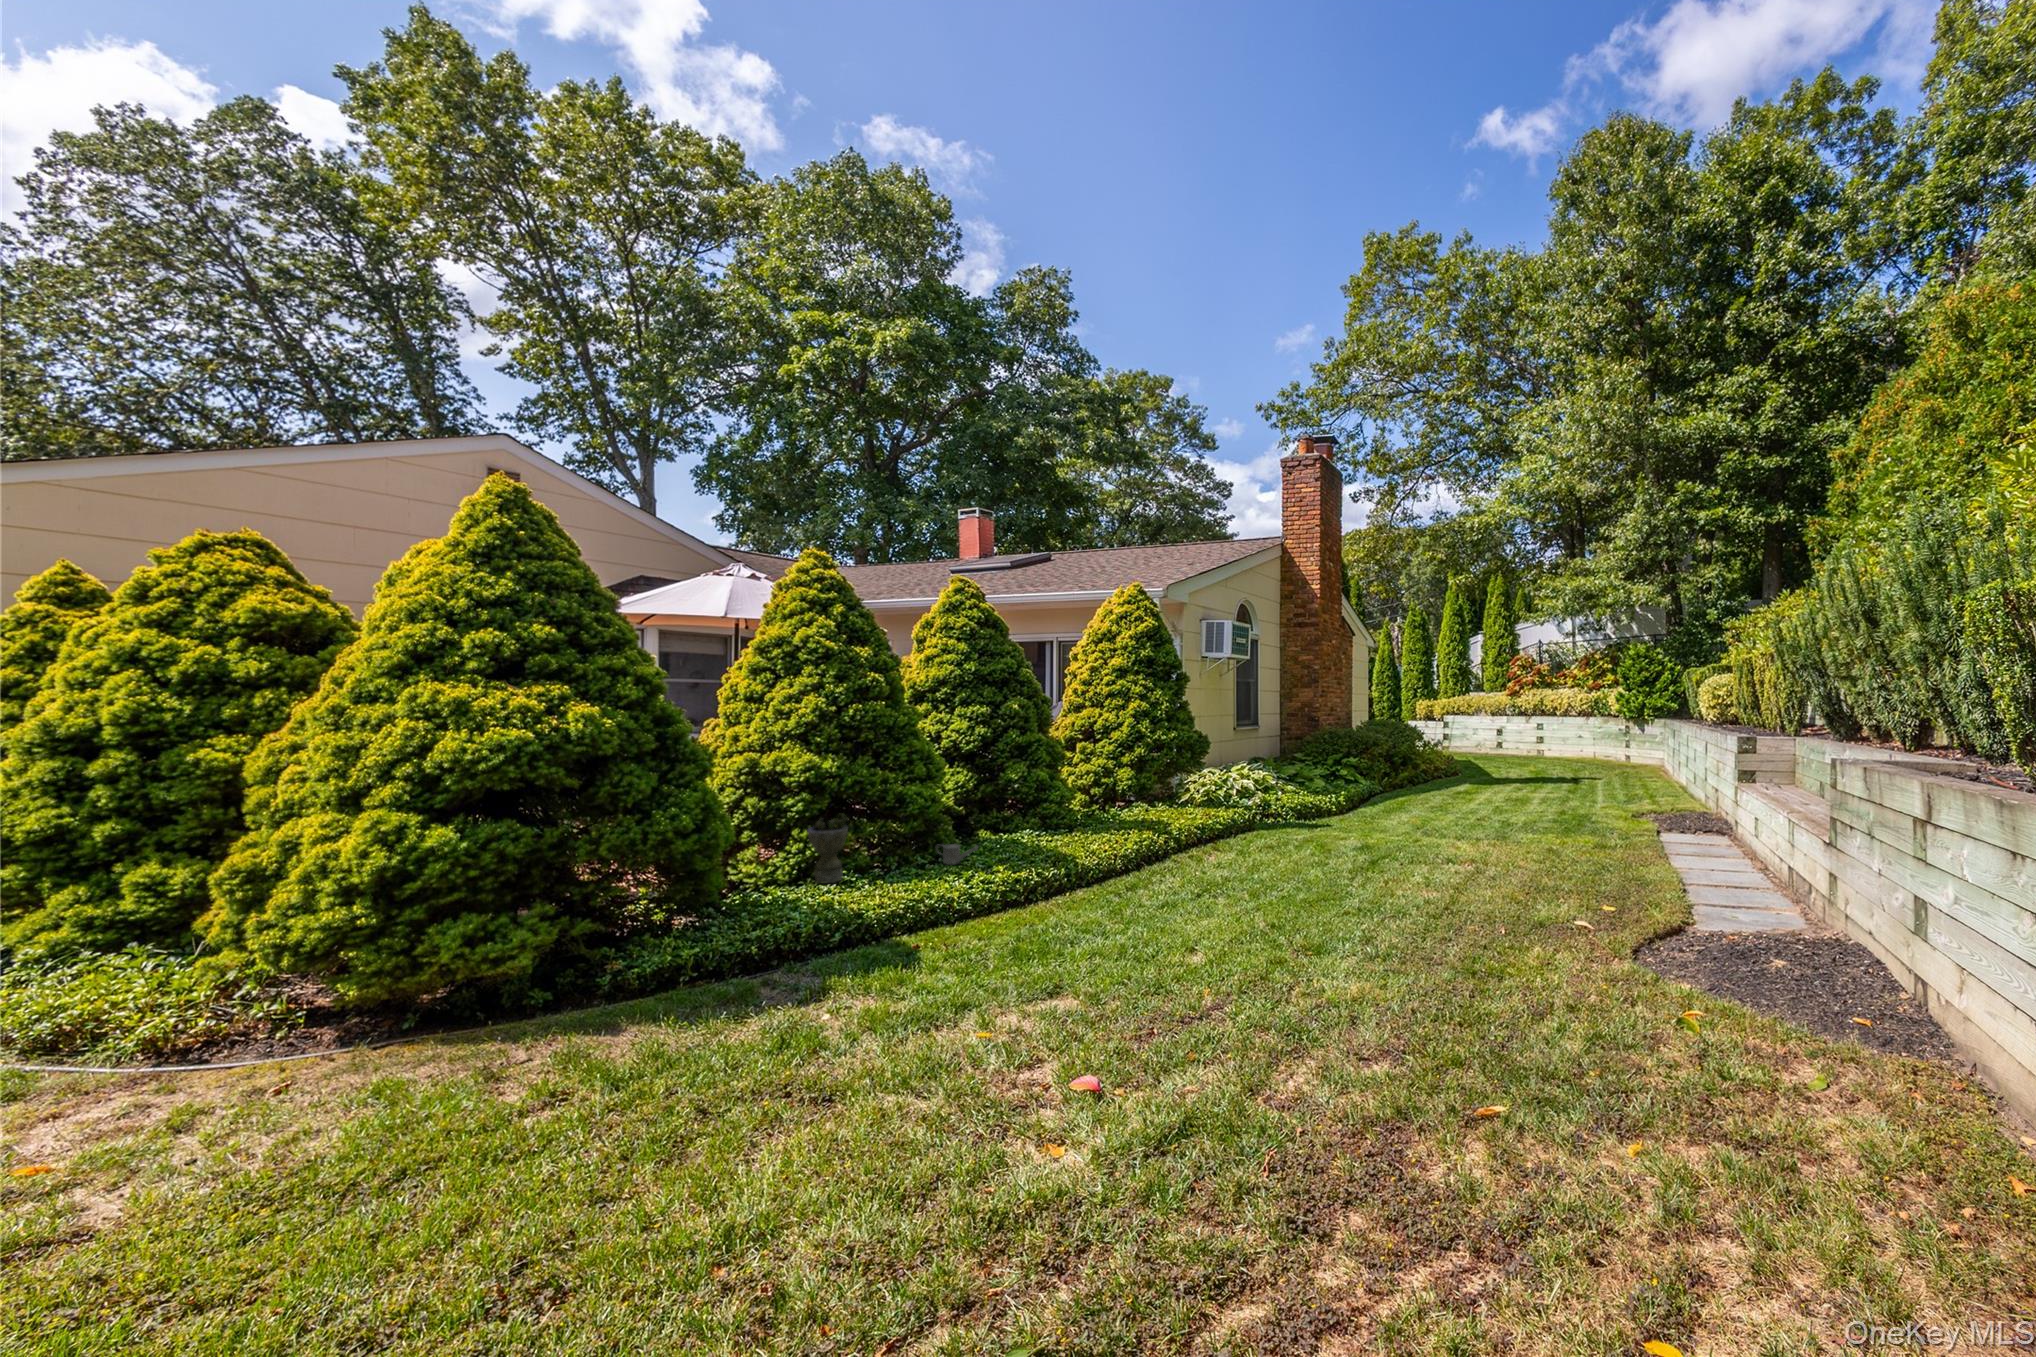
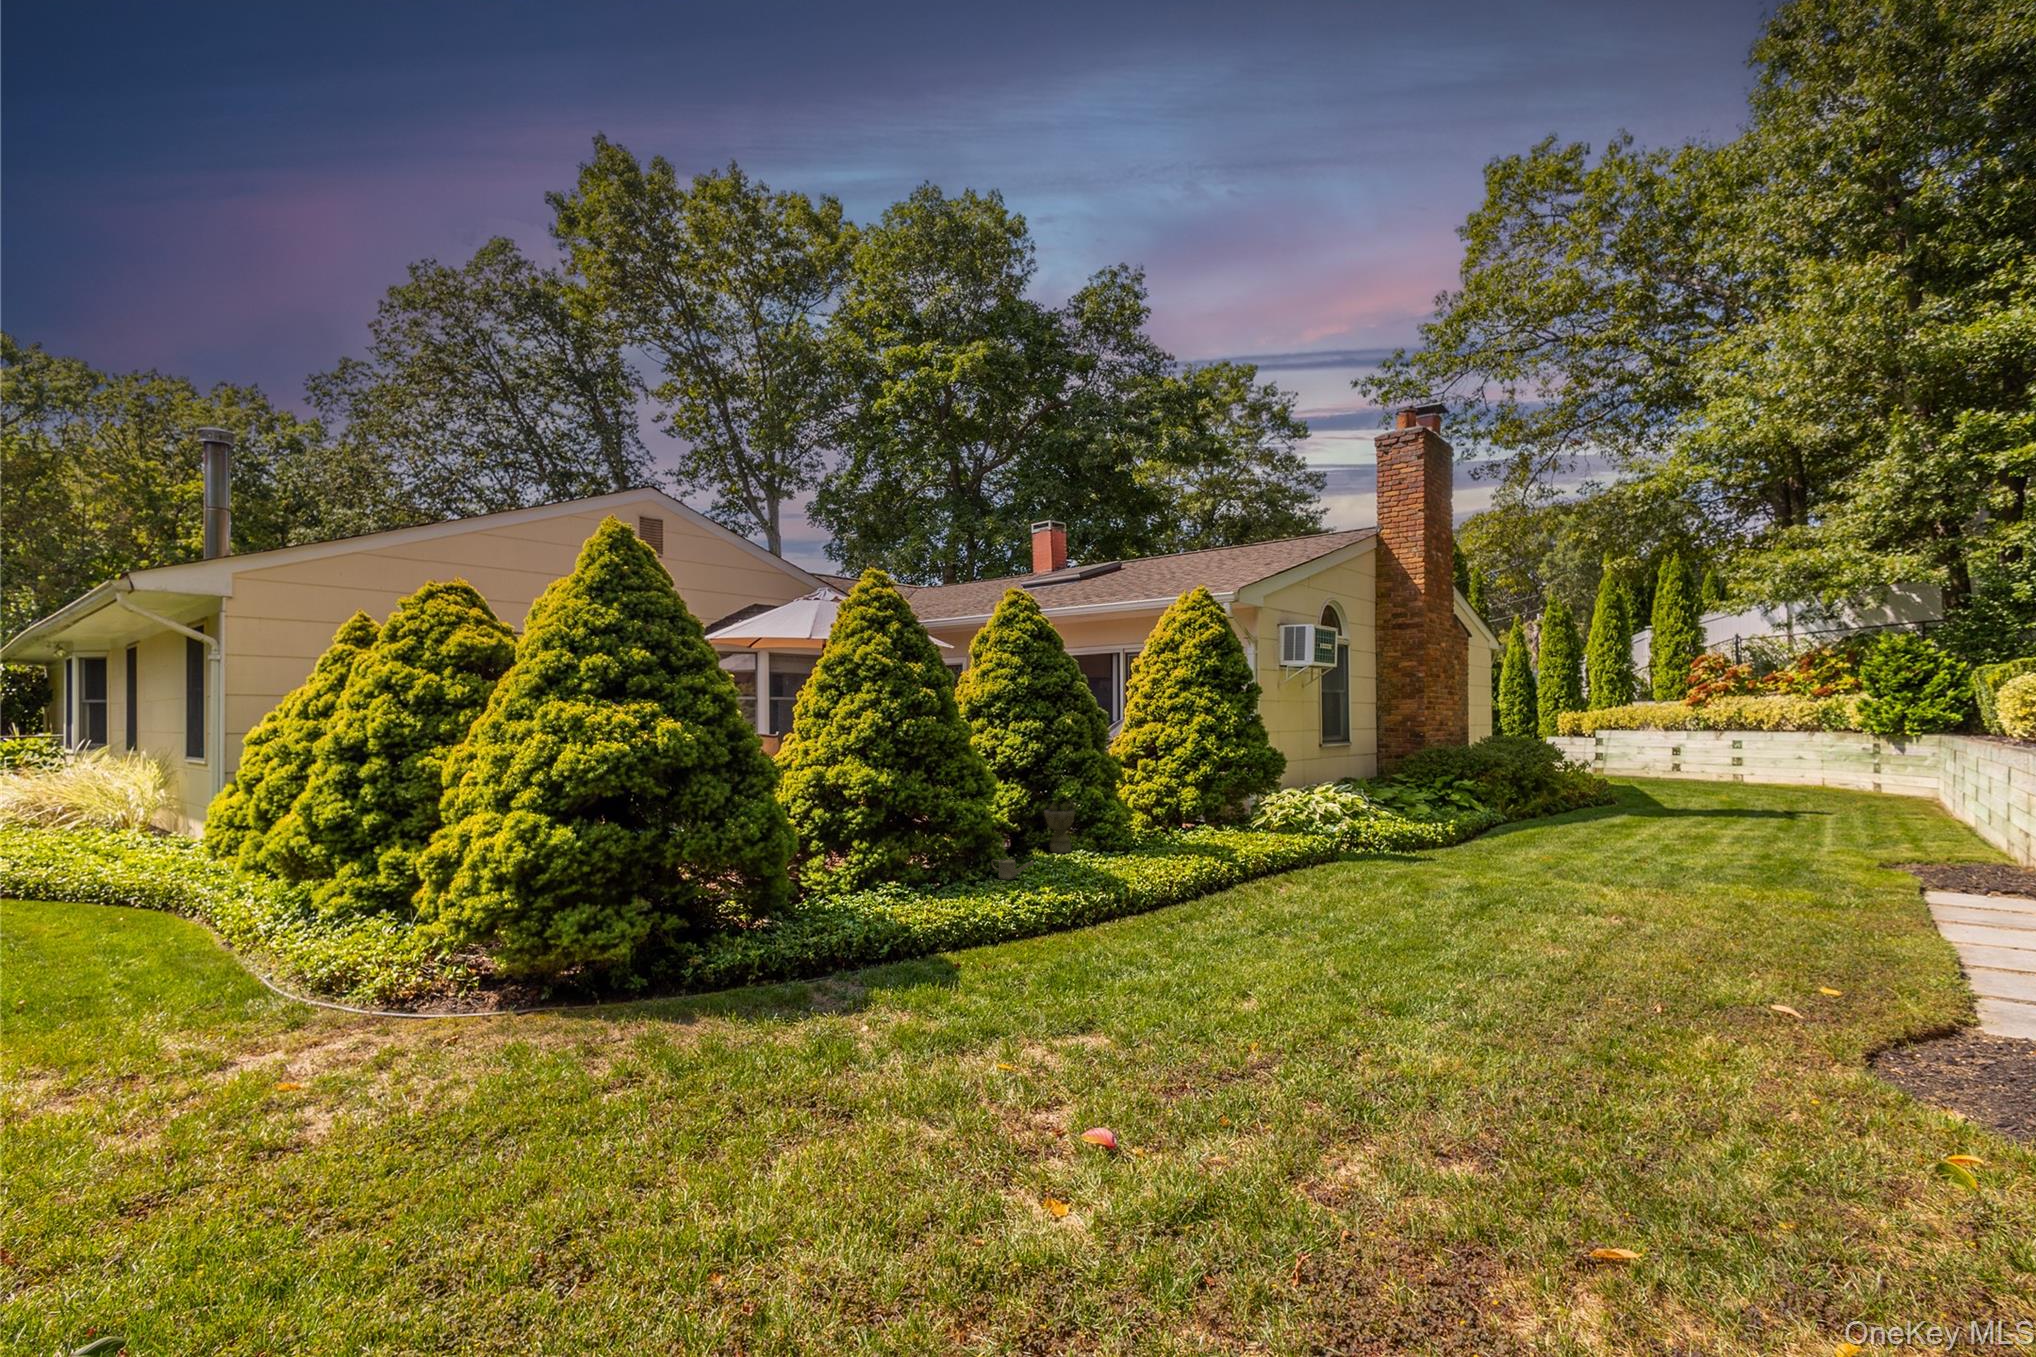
planter: present [807,813,849,884] -> present [1044,799,1075,853]

